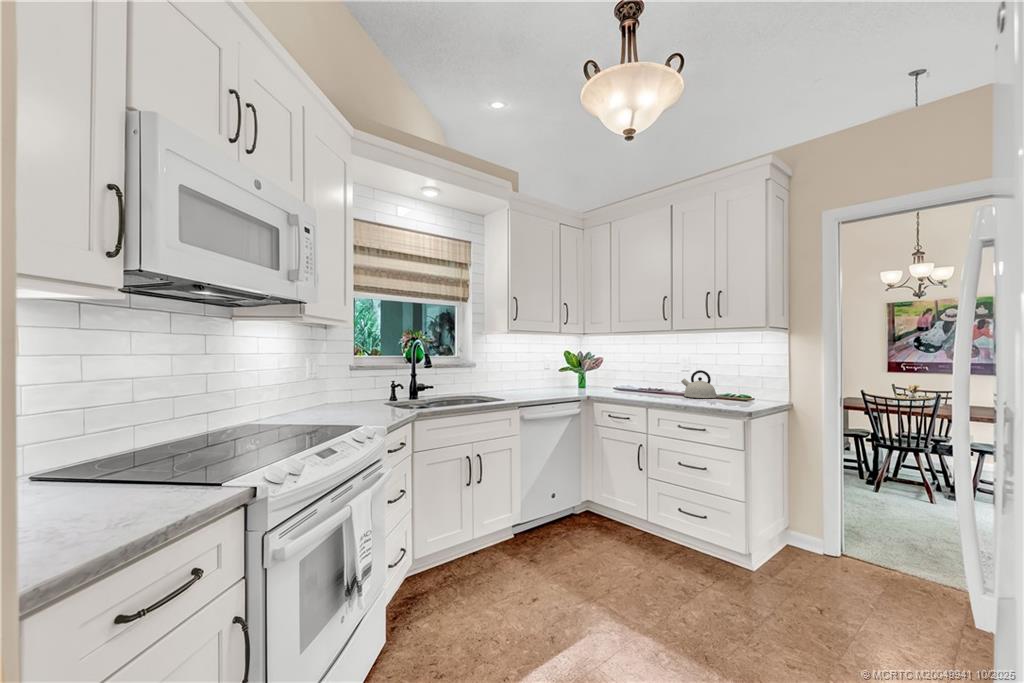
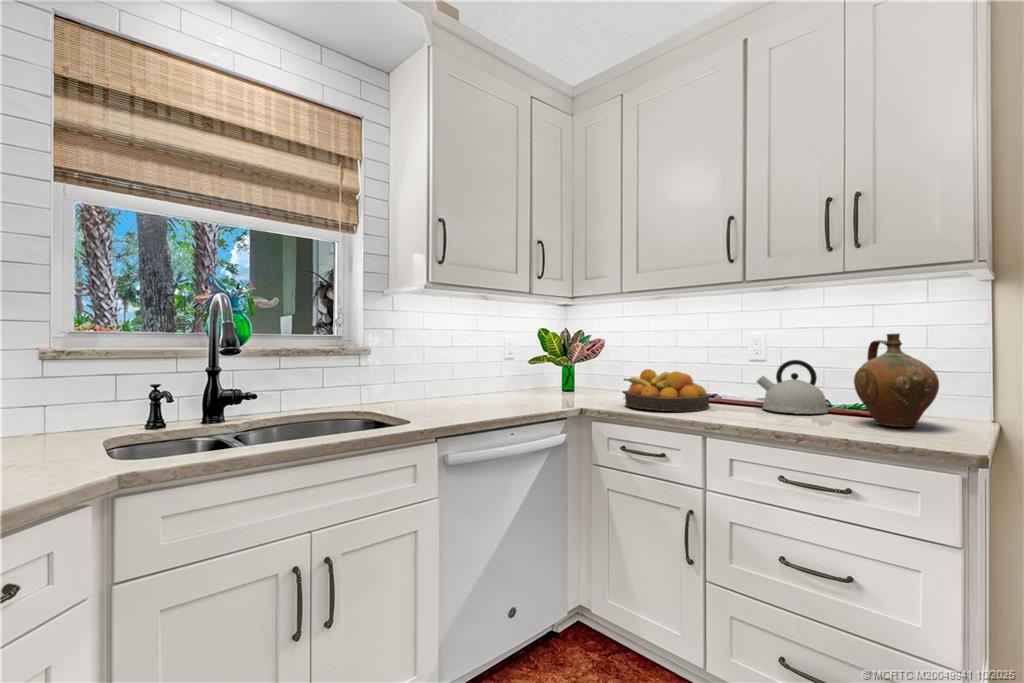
ceramic jug: none [722,358,757,403] -> present [854,334,939,427]
fruit bowl: none [611,375,657,397] -> present [624,369,709,411]

